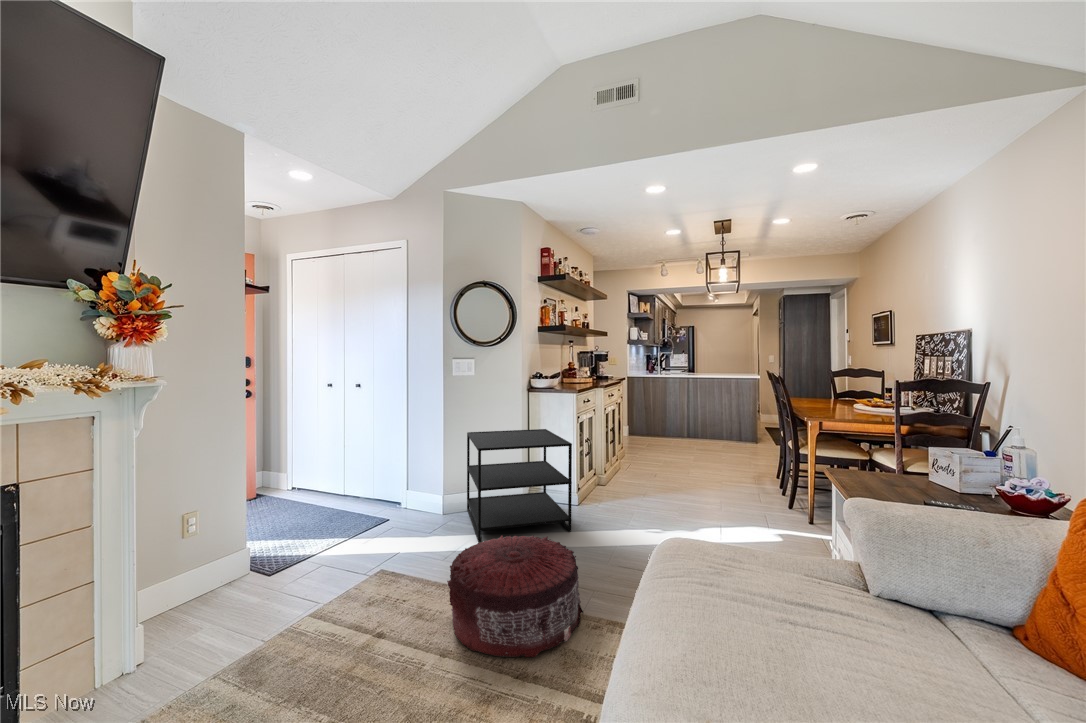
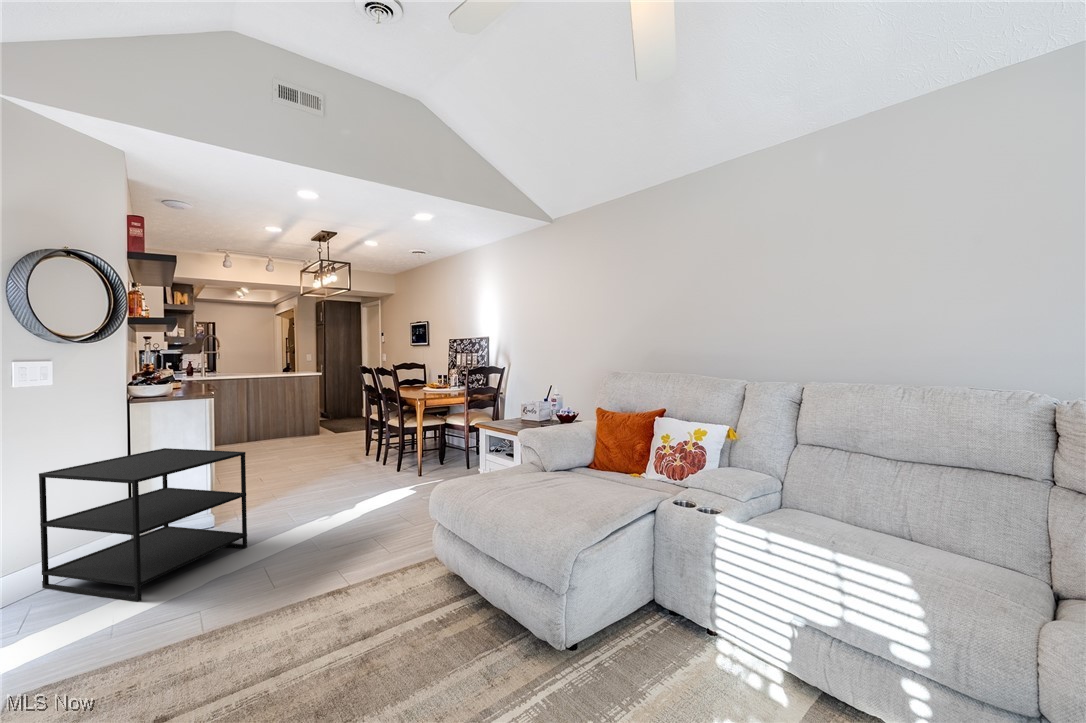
pouf: present [447,535,583,657] -> none [223,535,370,657]

